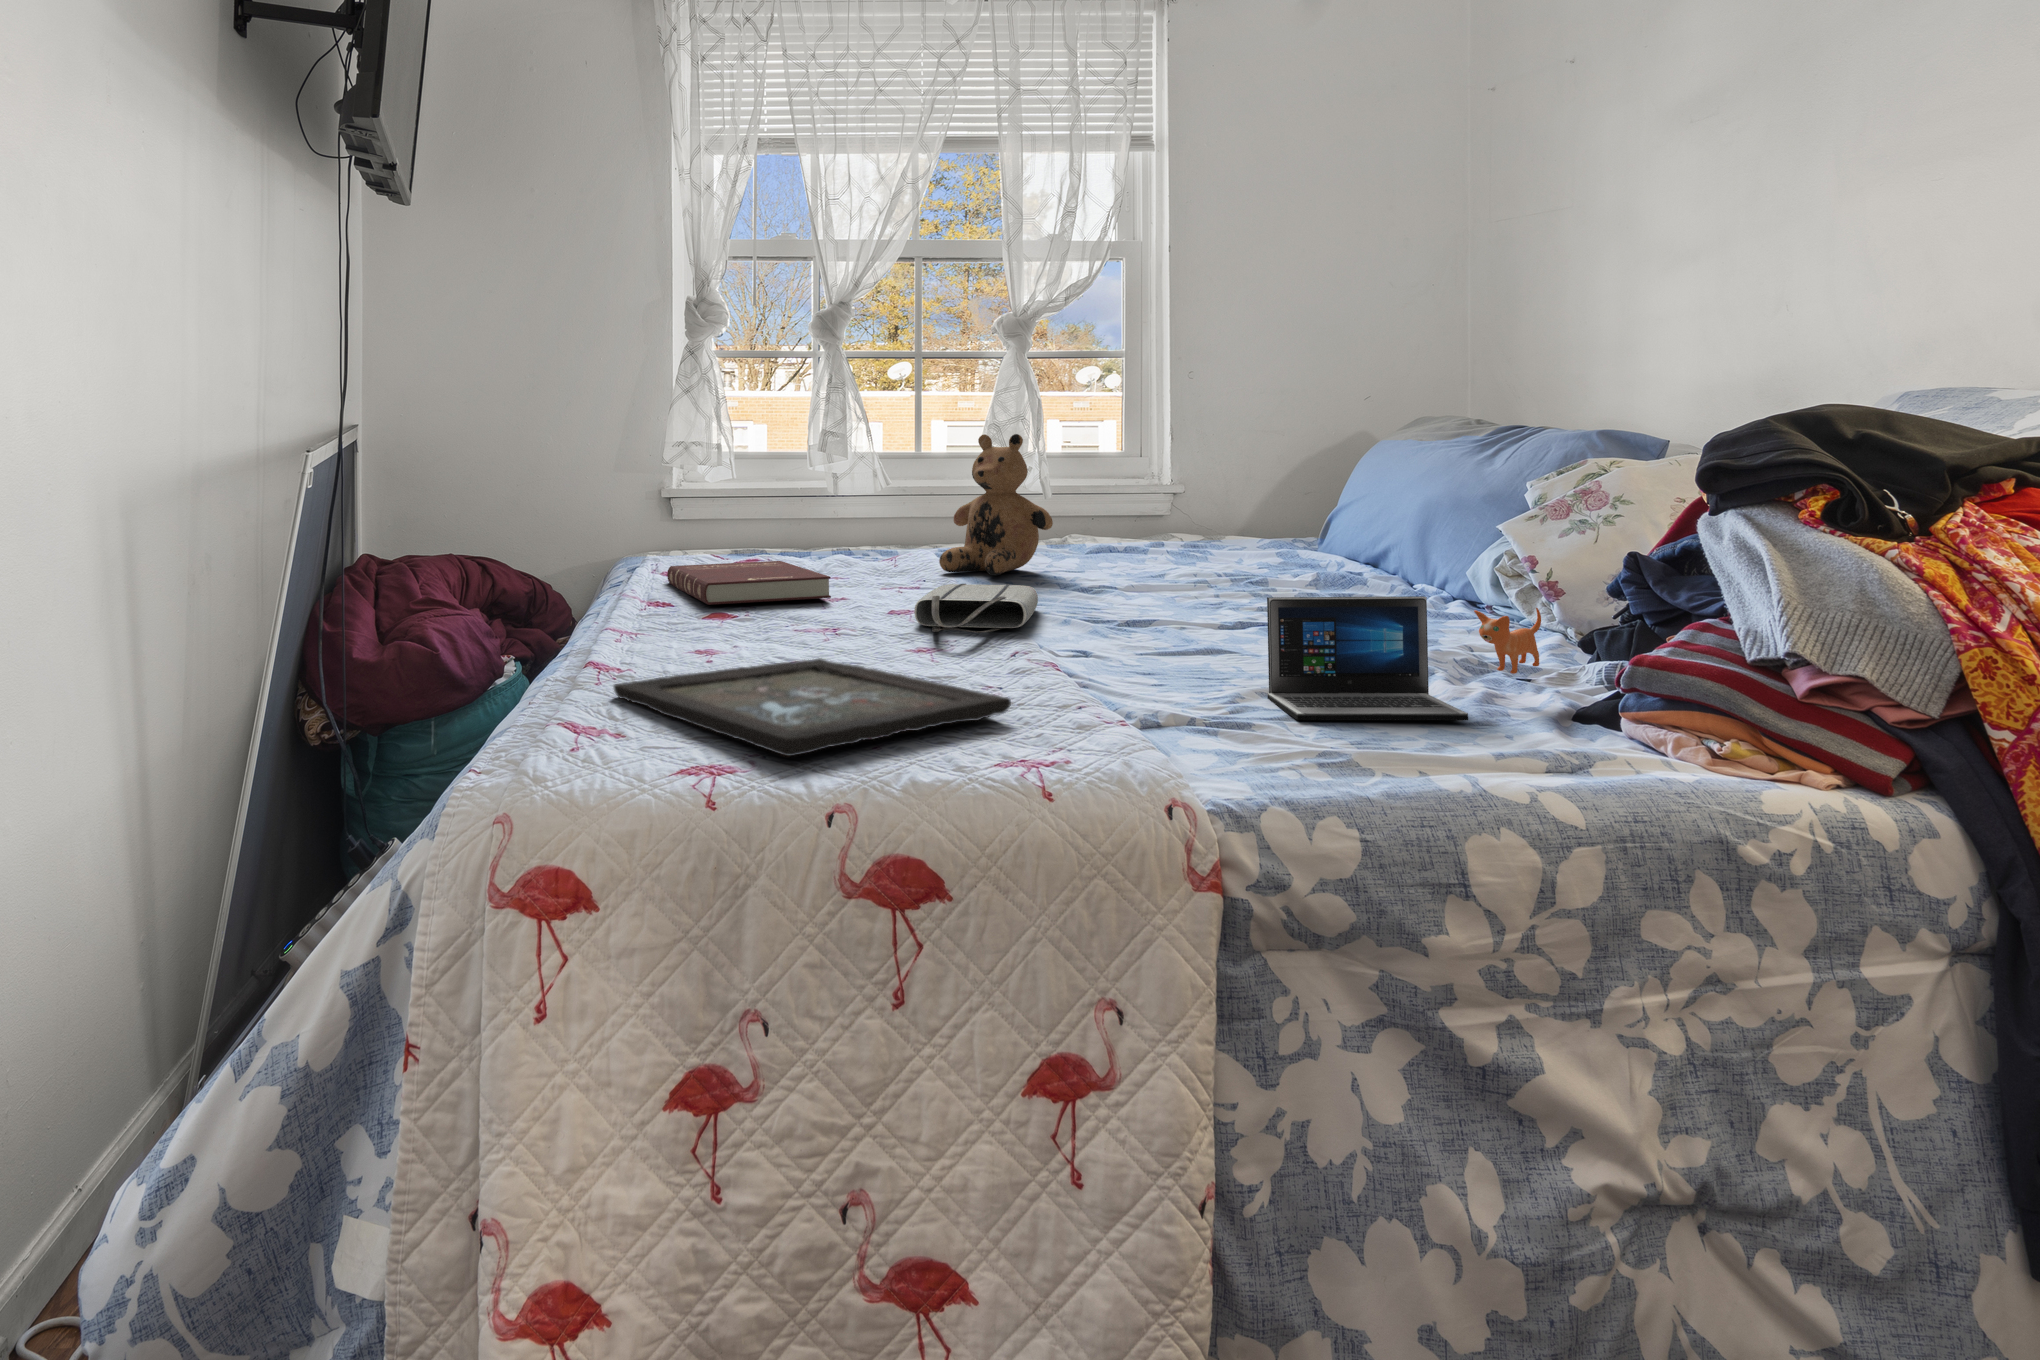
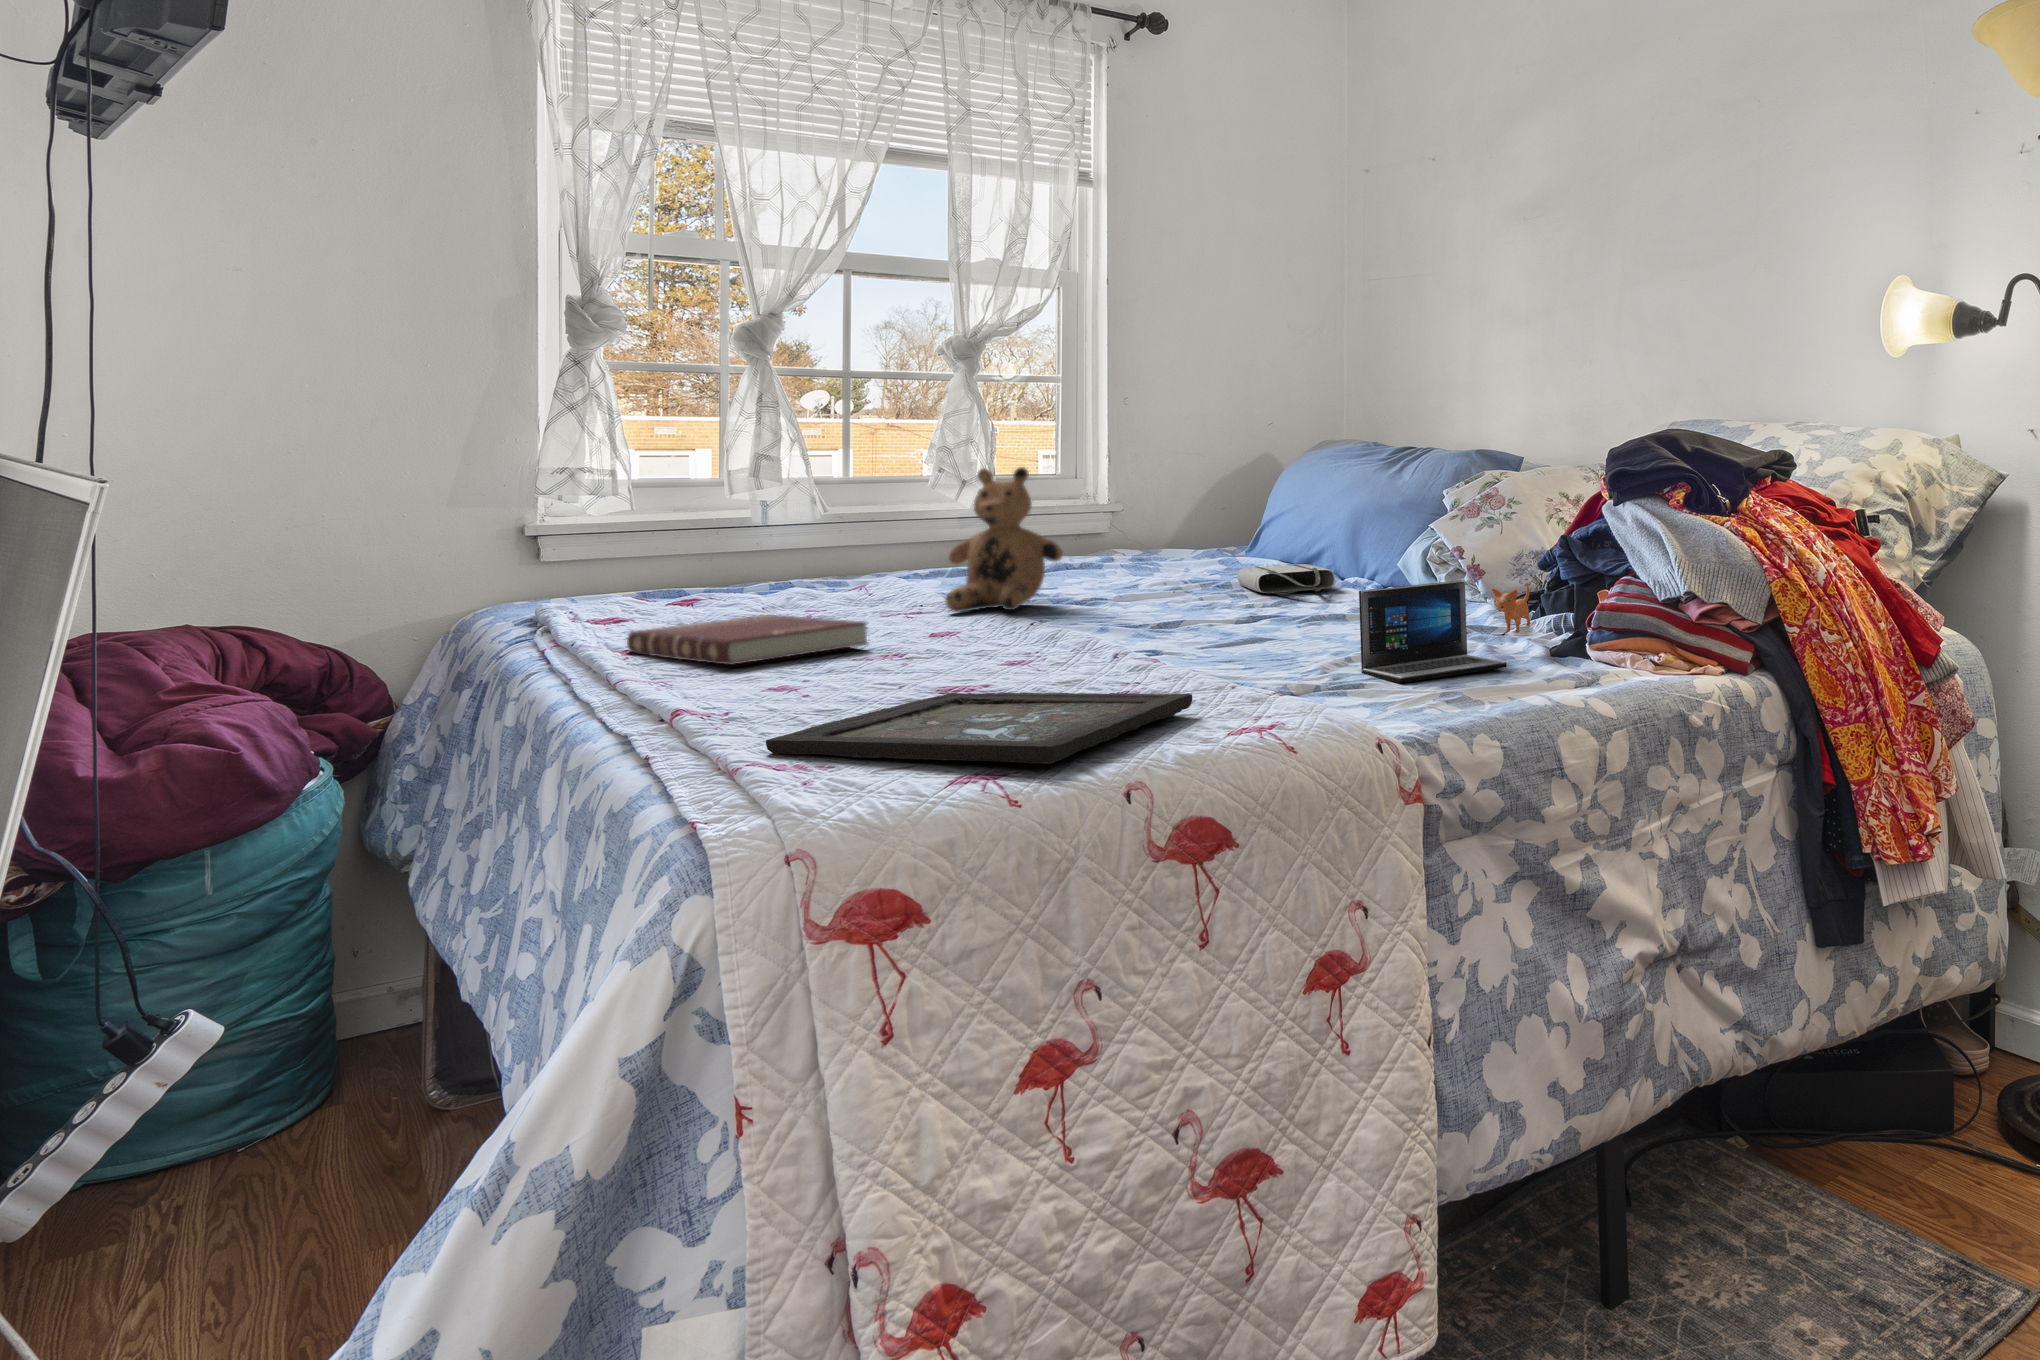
tote bag: present [914,584,1038,633] -> present [1237,564,1335,594]

